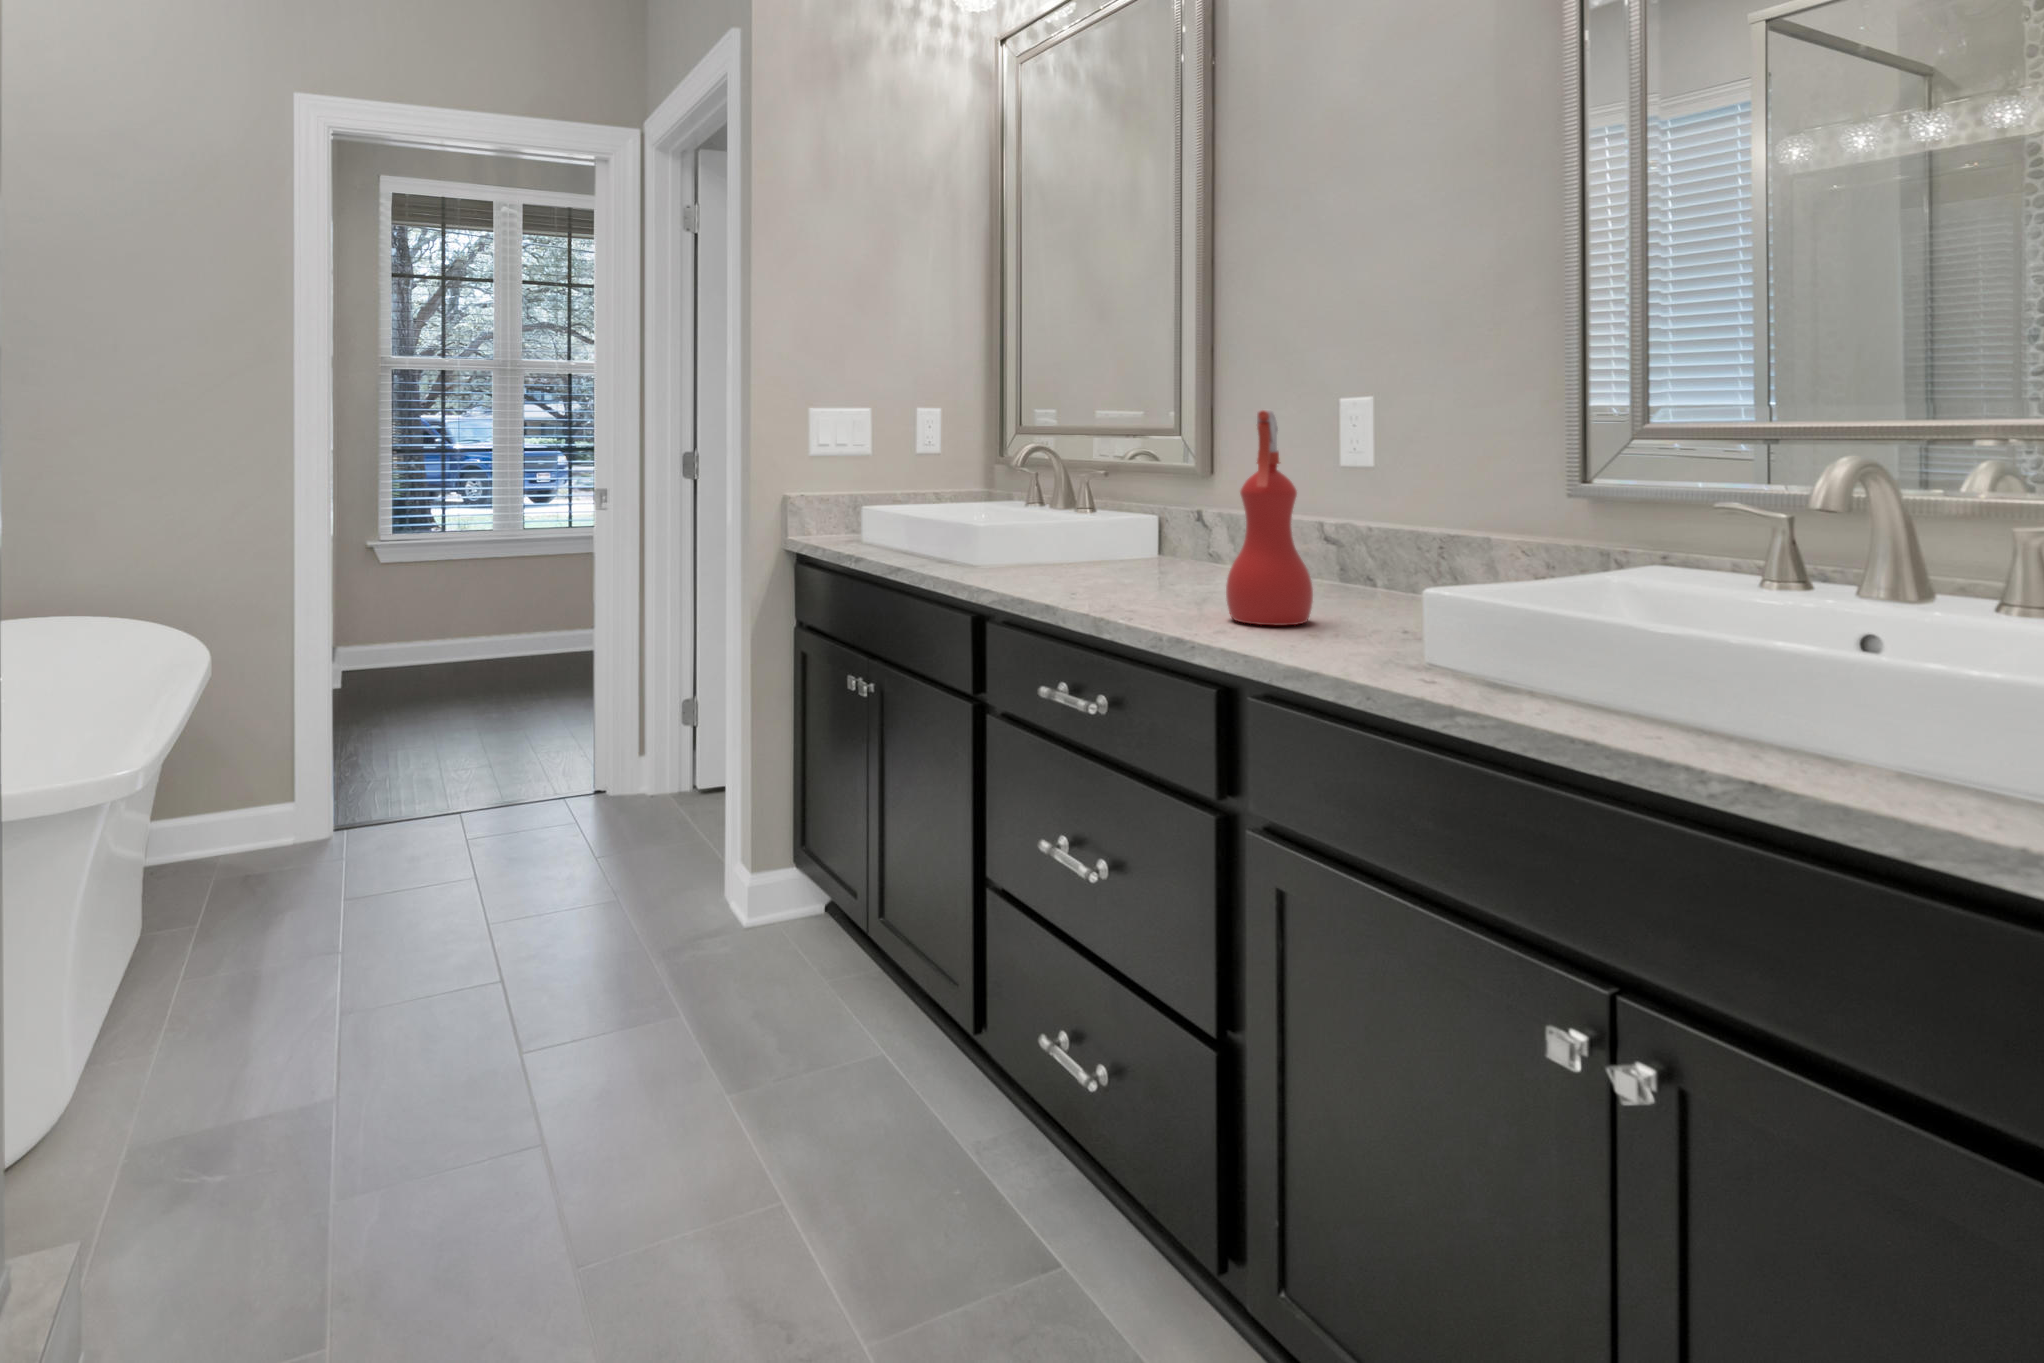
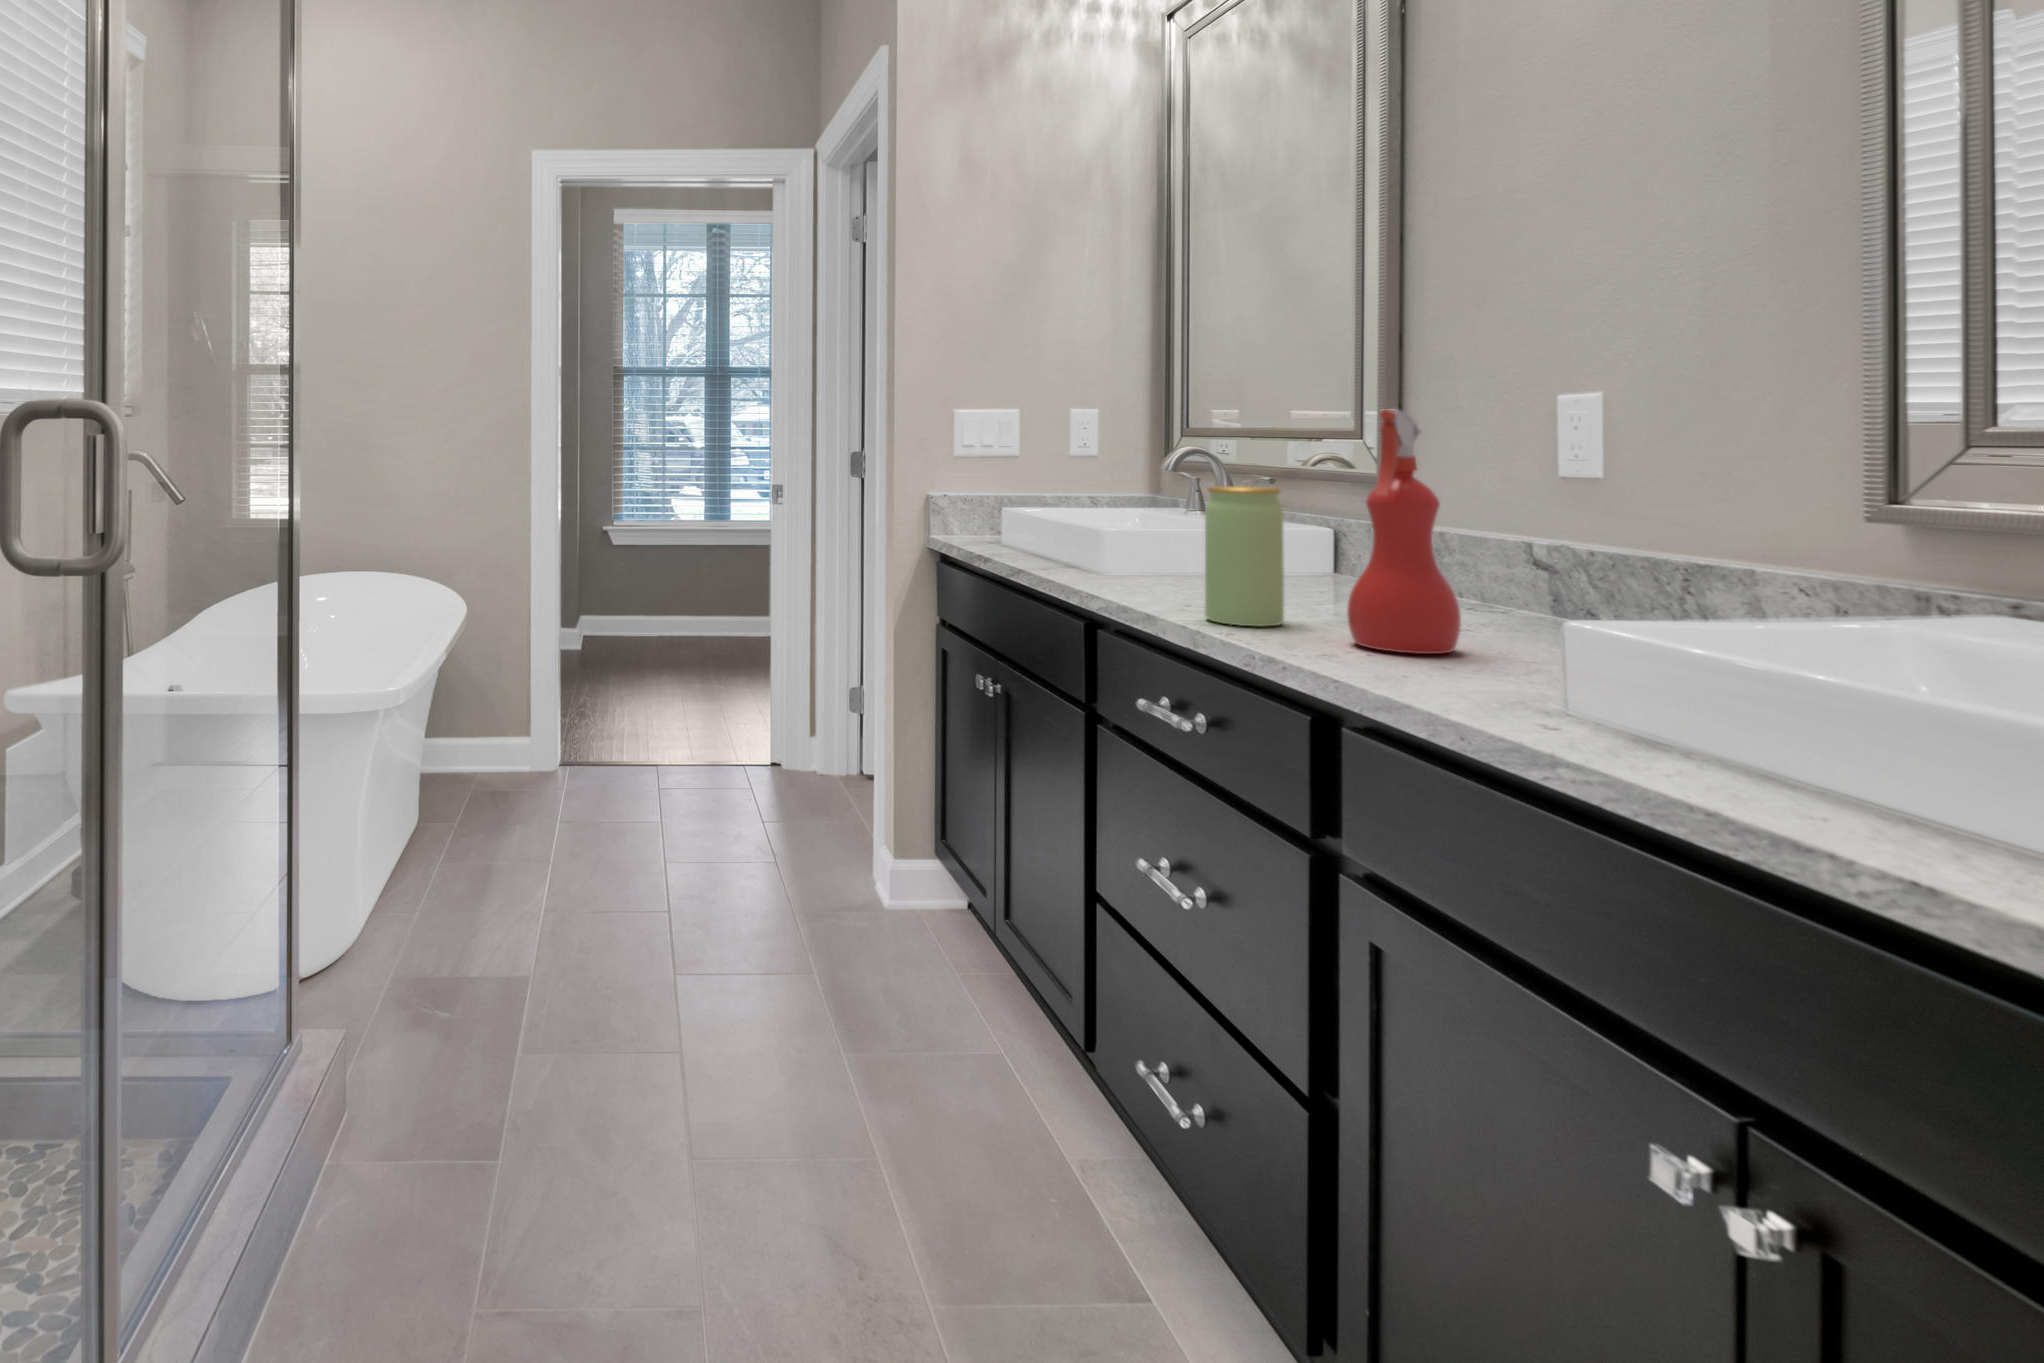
jar: none [1098,481,1164,610] -> present [1205,486,1284,626]

